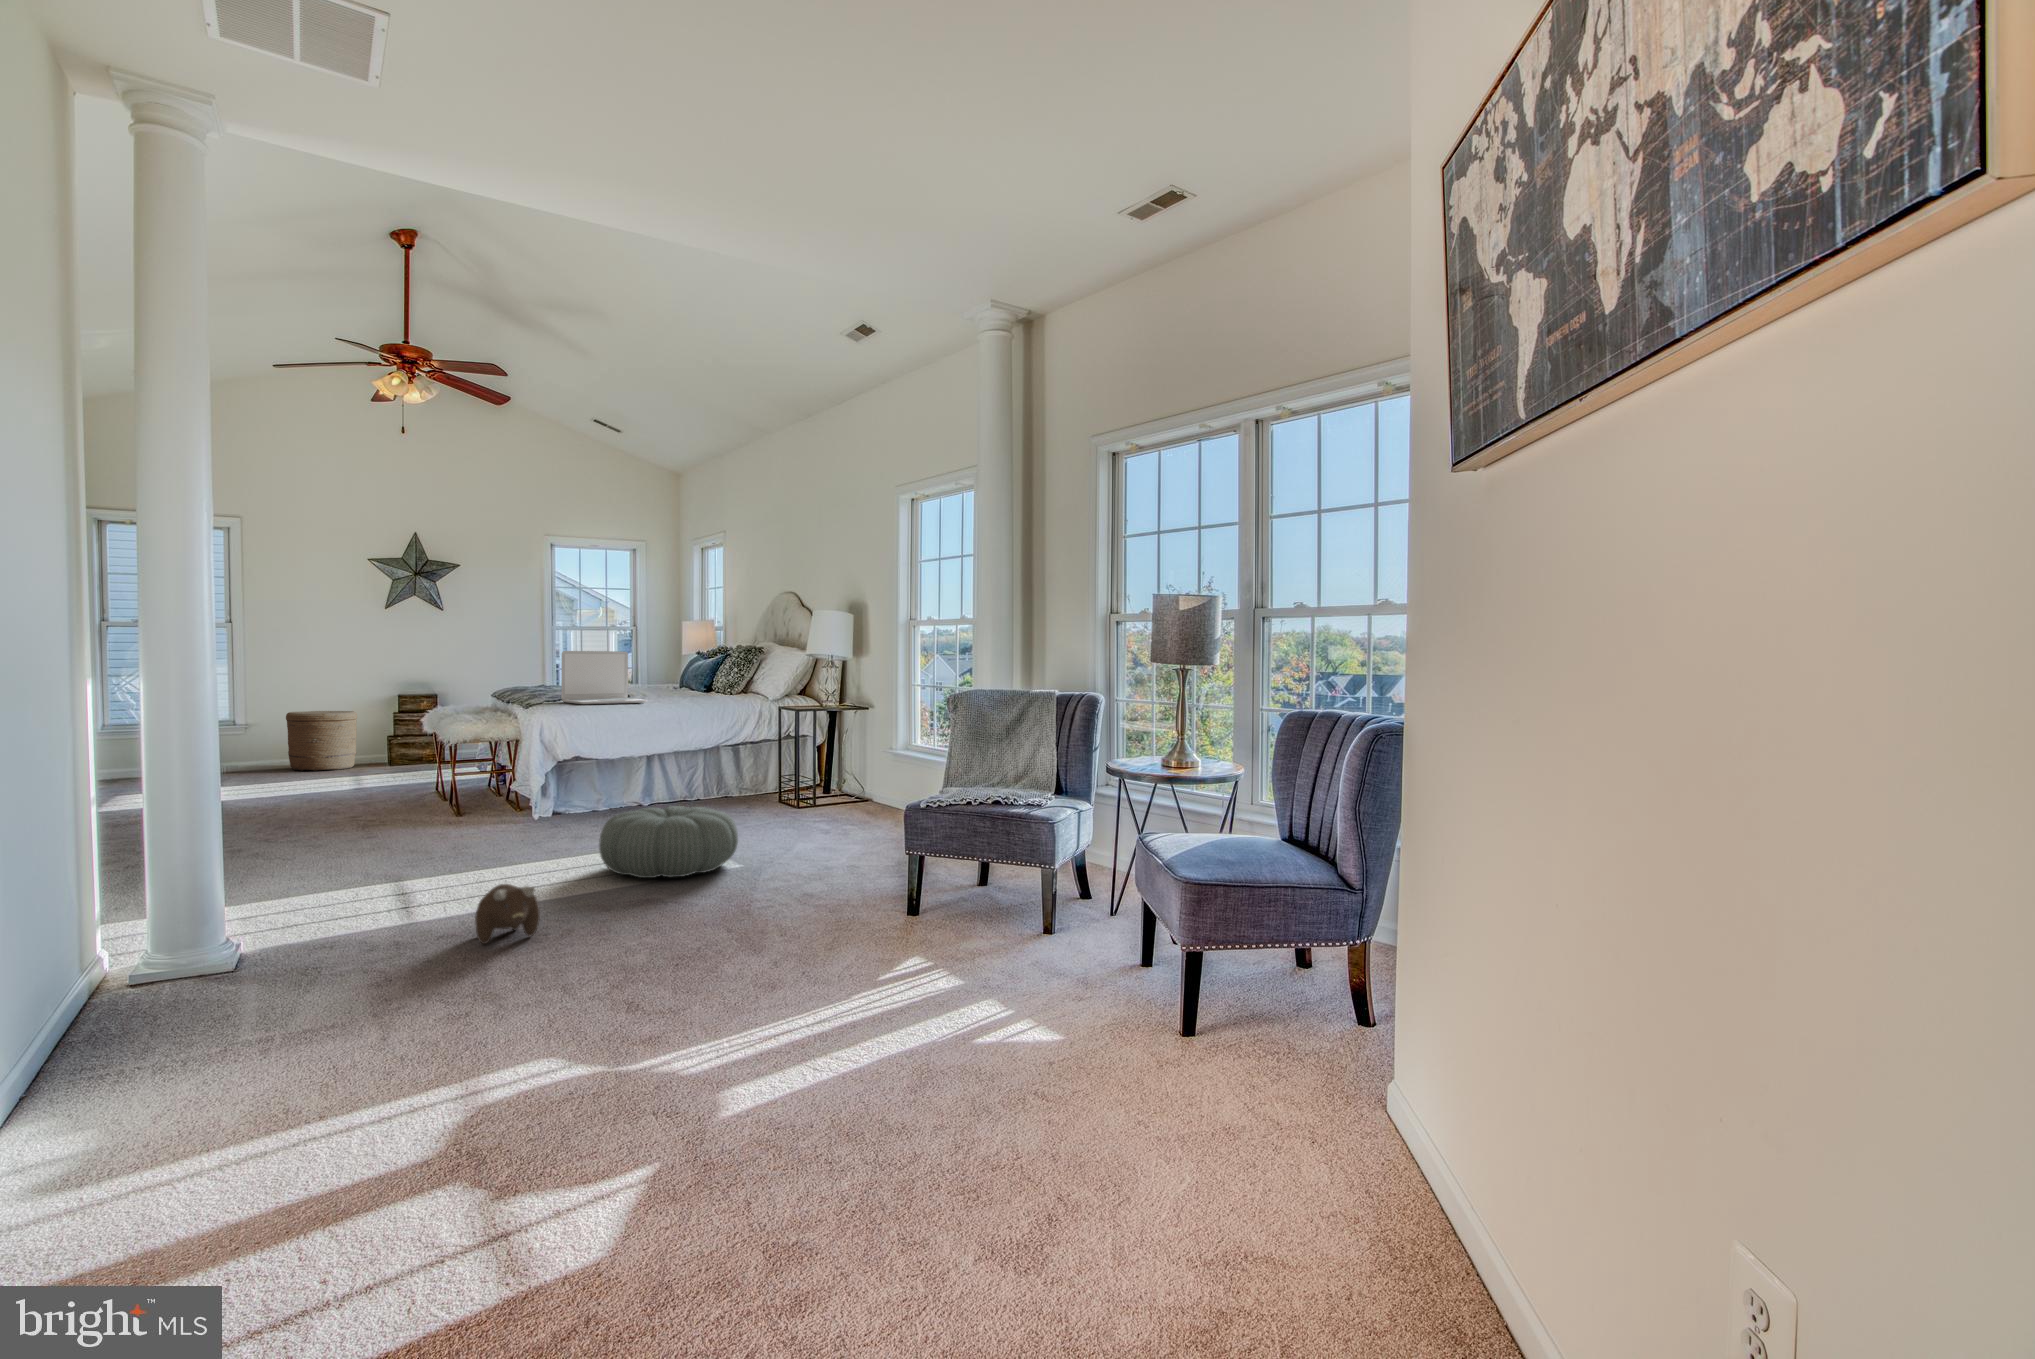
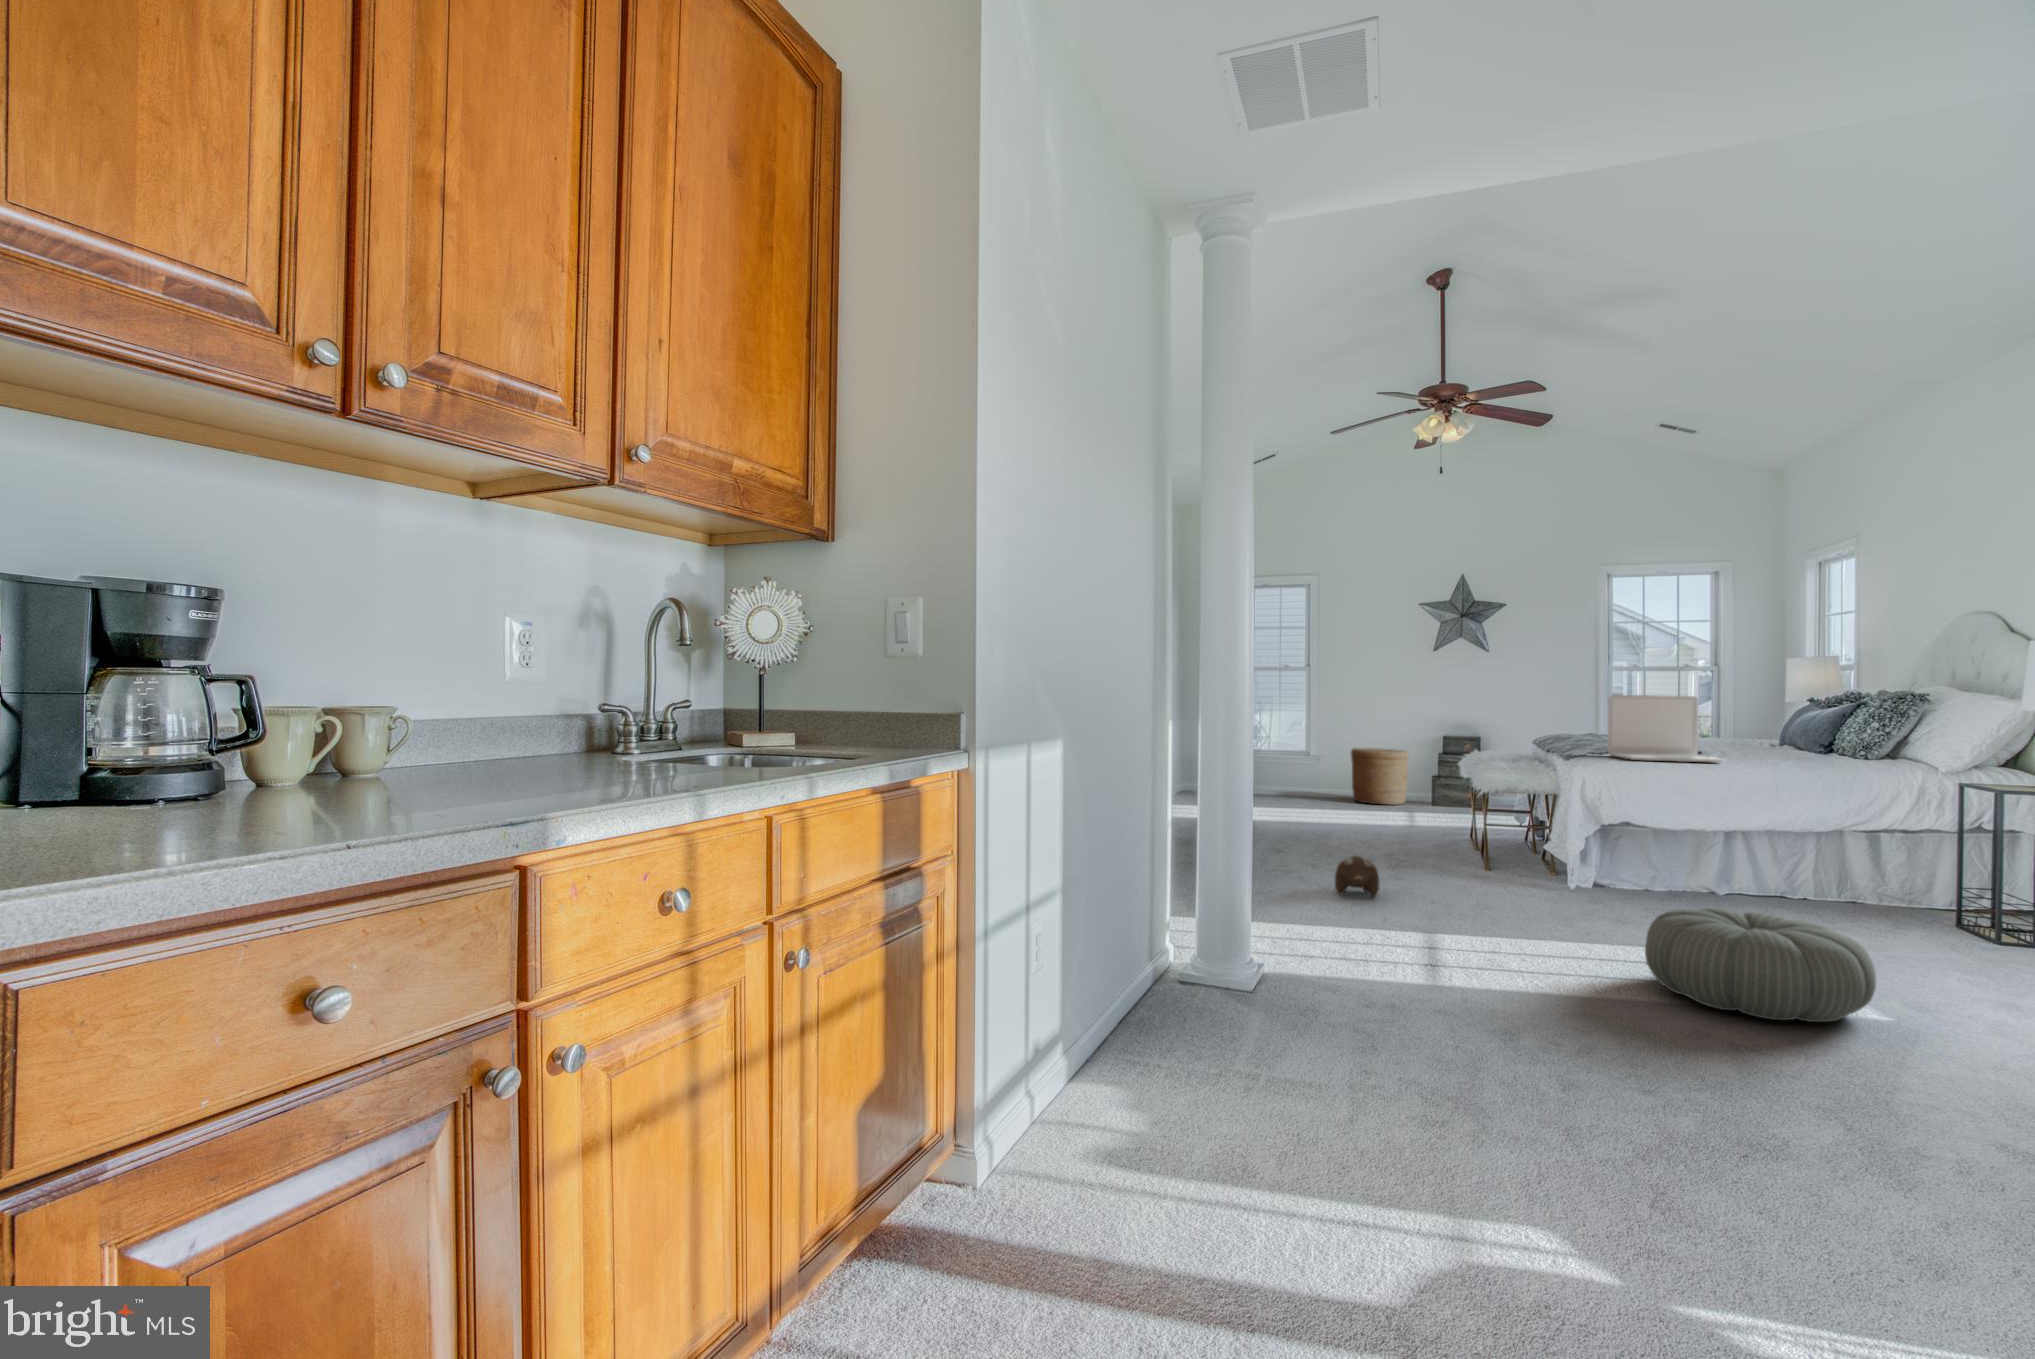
plush toy: present [475,884,540,944] -> present [1335,856,1380,898]

